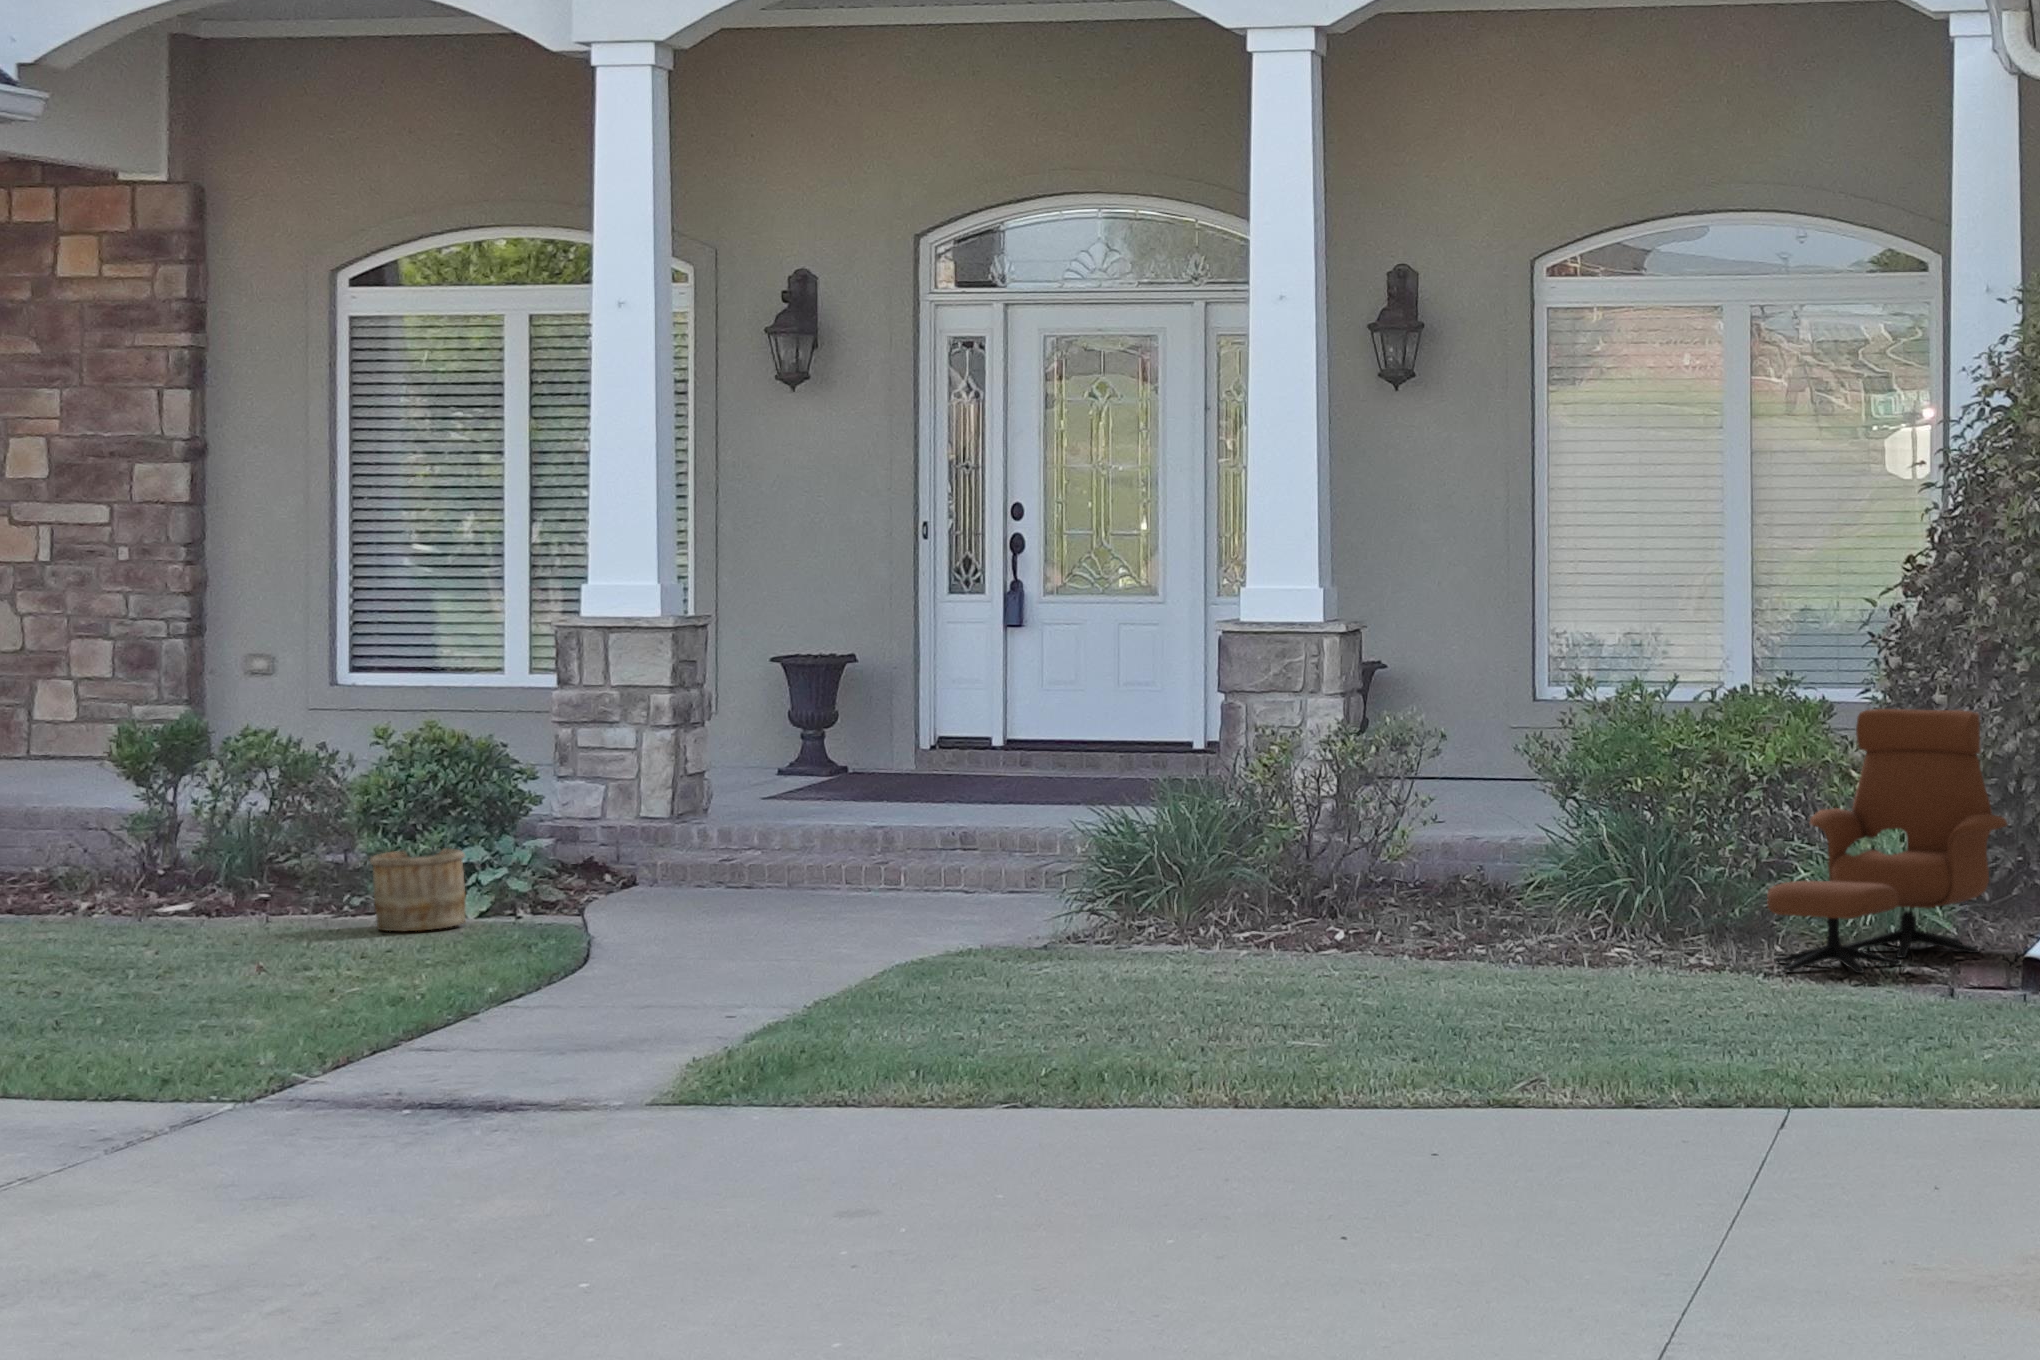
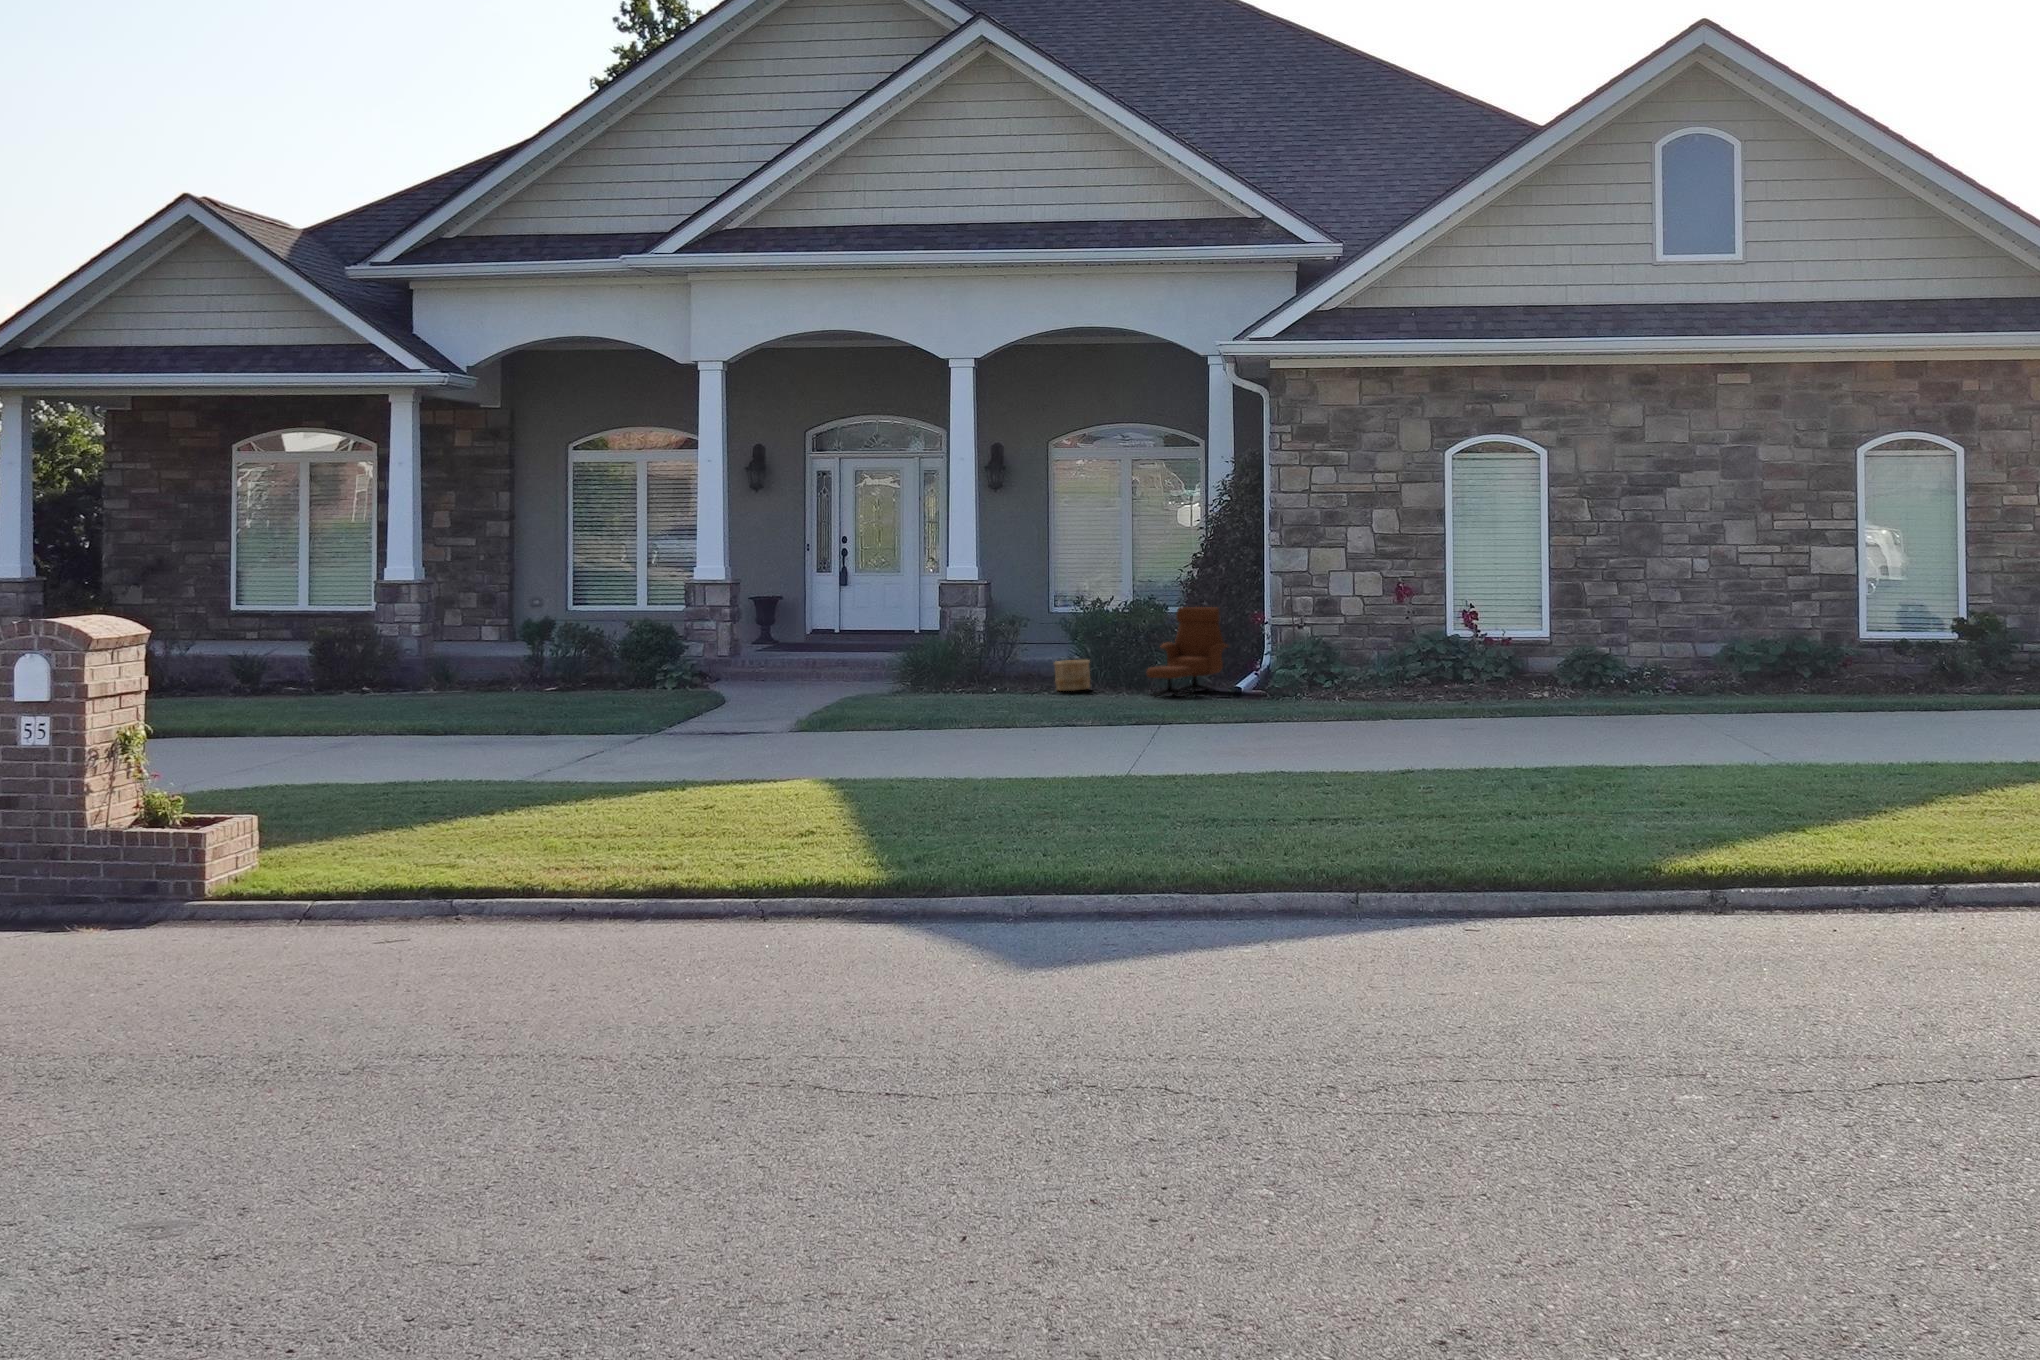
wooden bucket: present [370,848,465,931] -> present [1054,660,1090,691]

